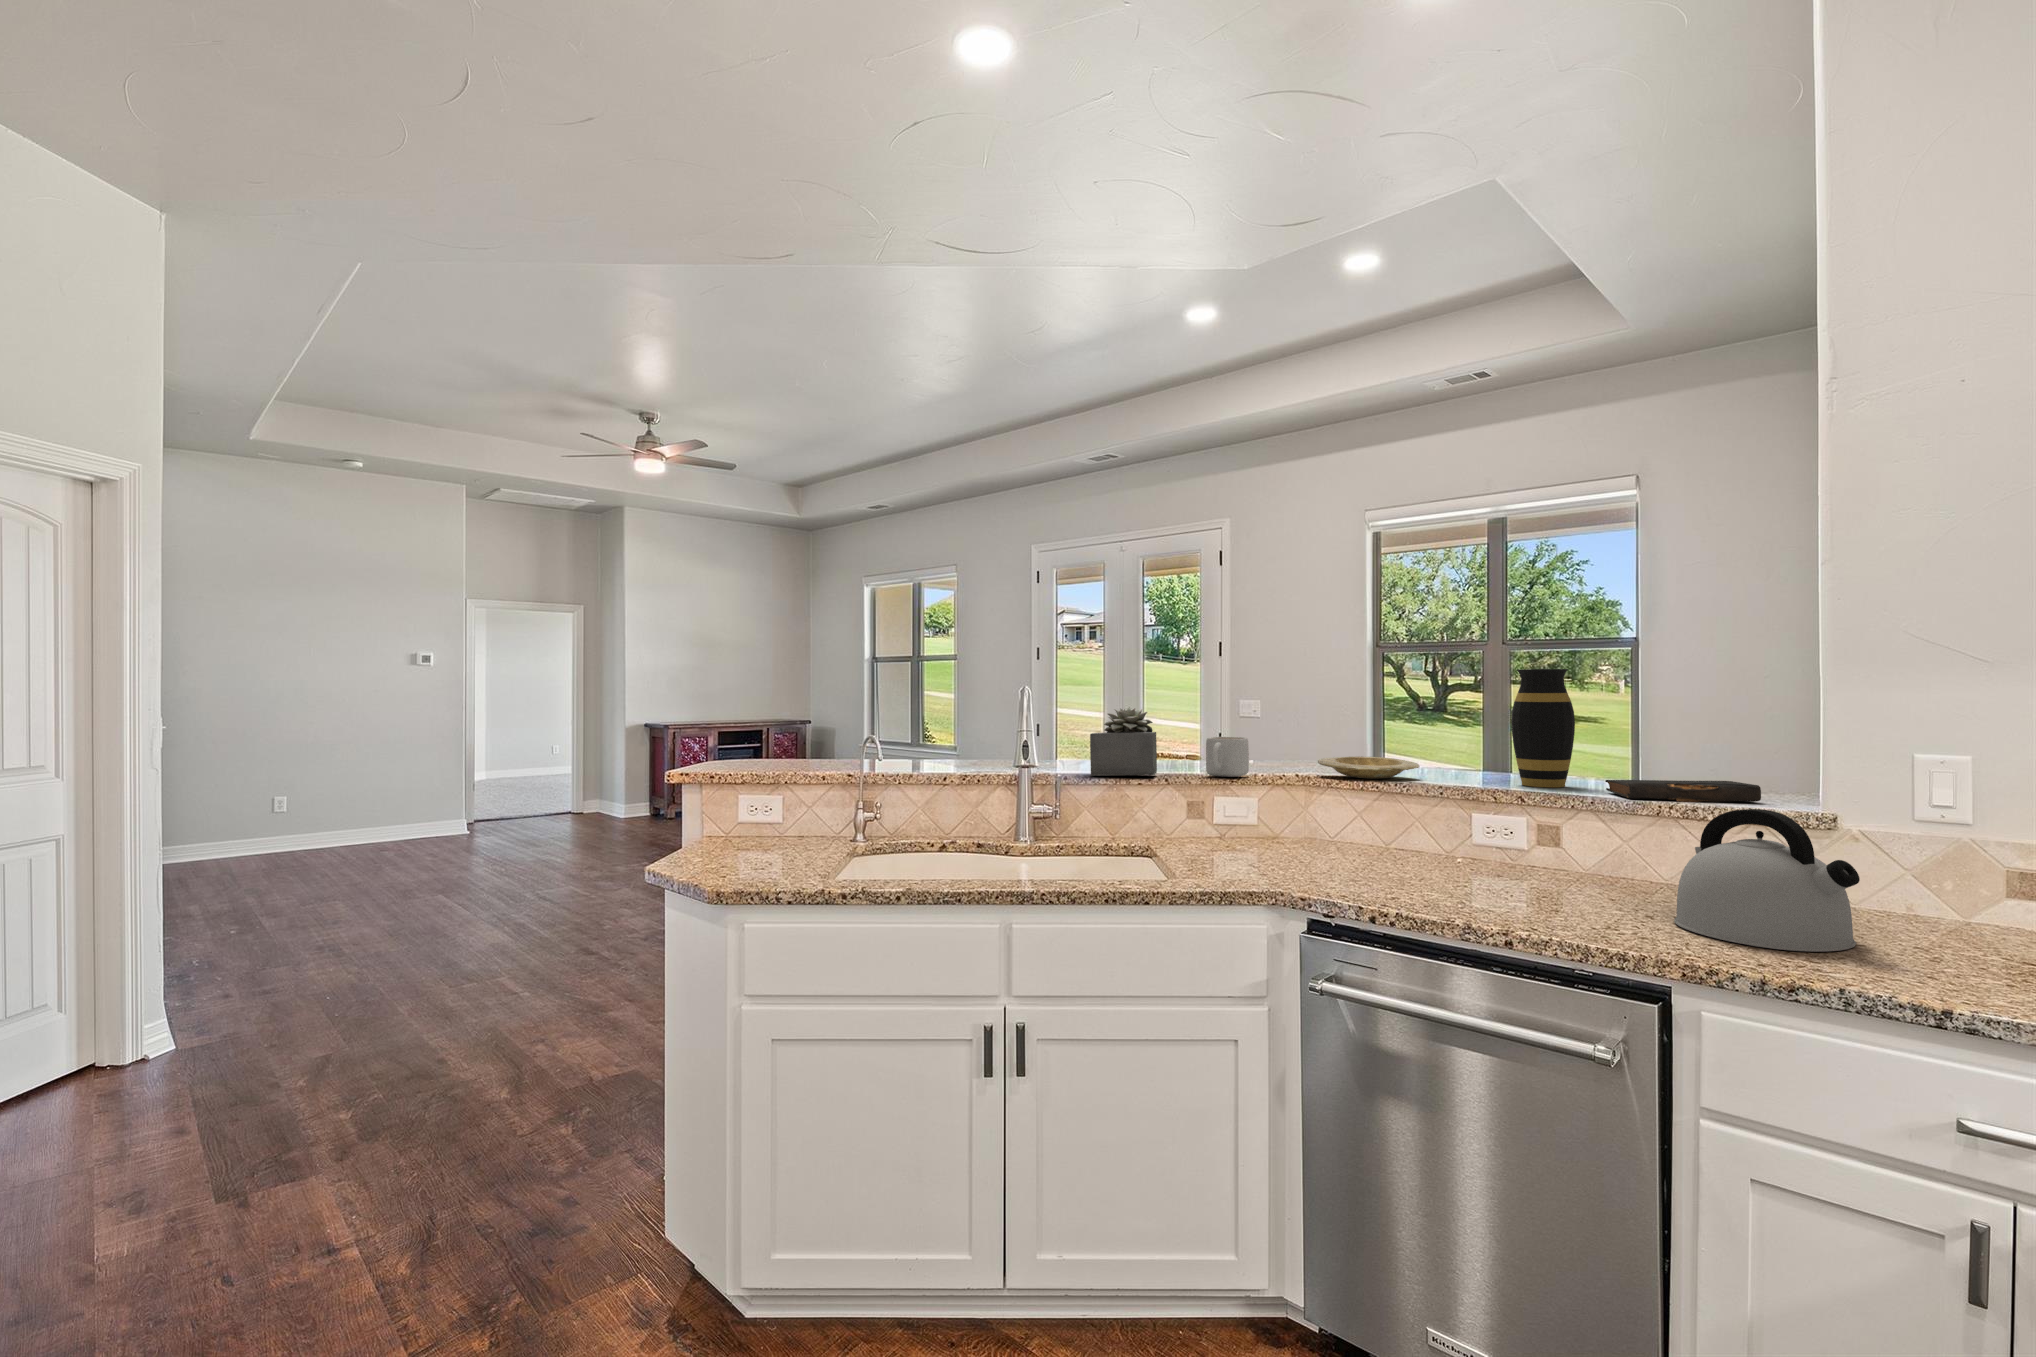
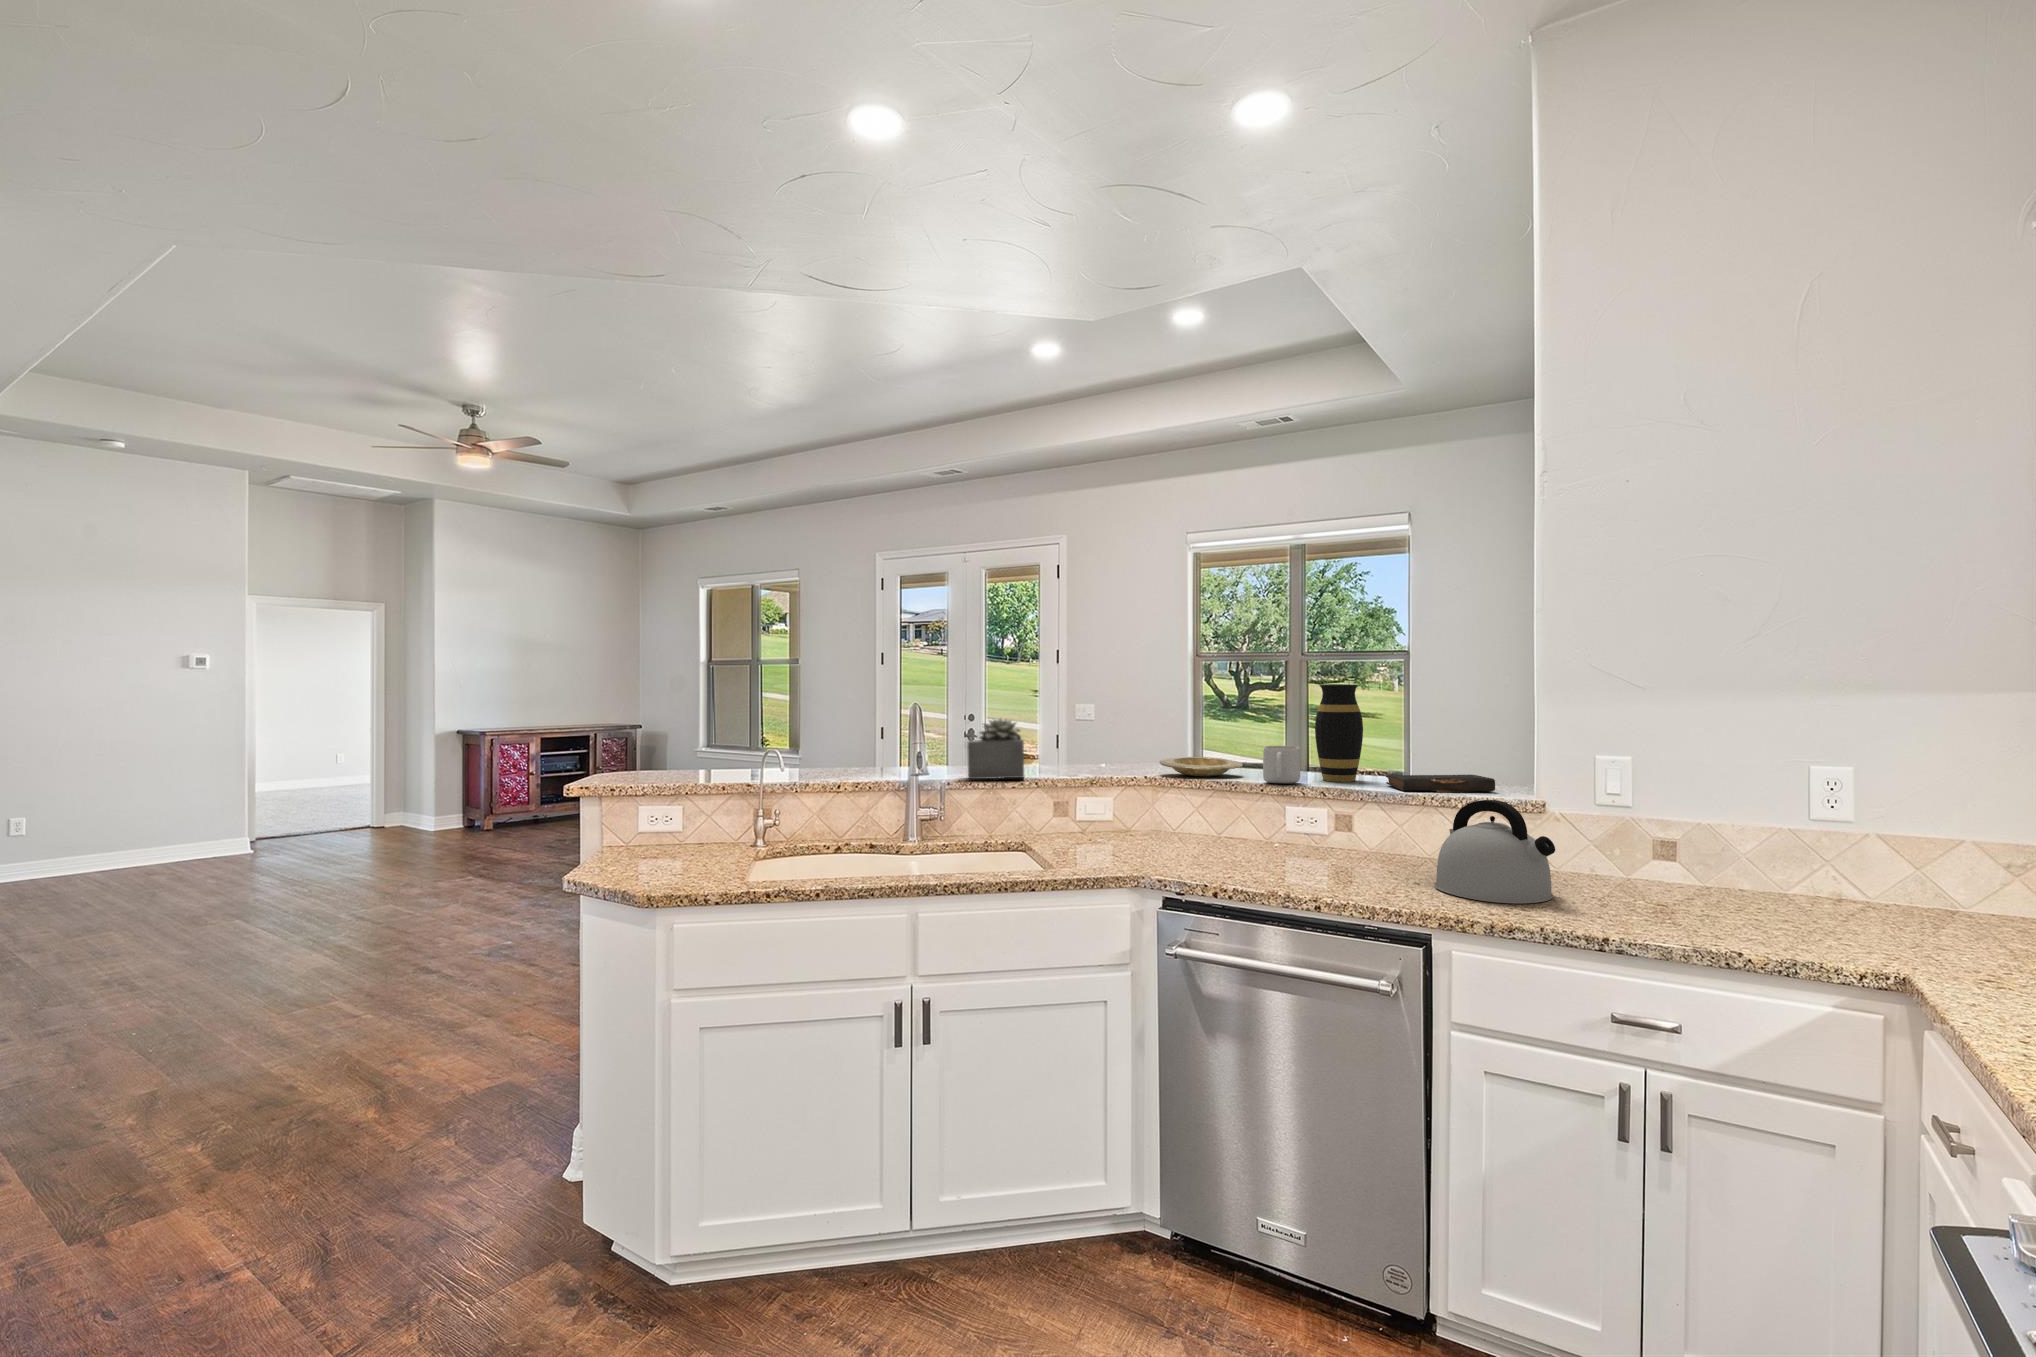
mug: present [1206,737,1249,777] -> present [1263,746,1300,784]

